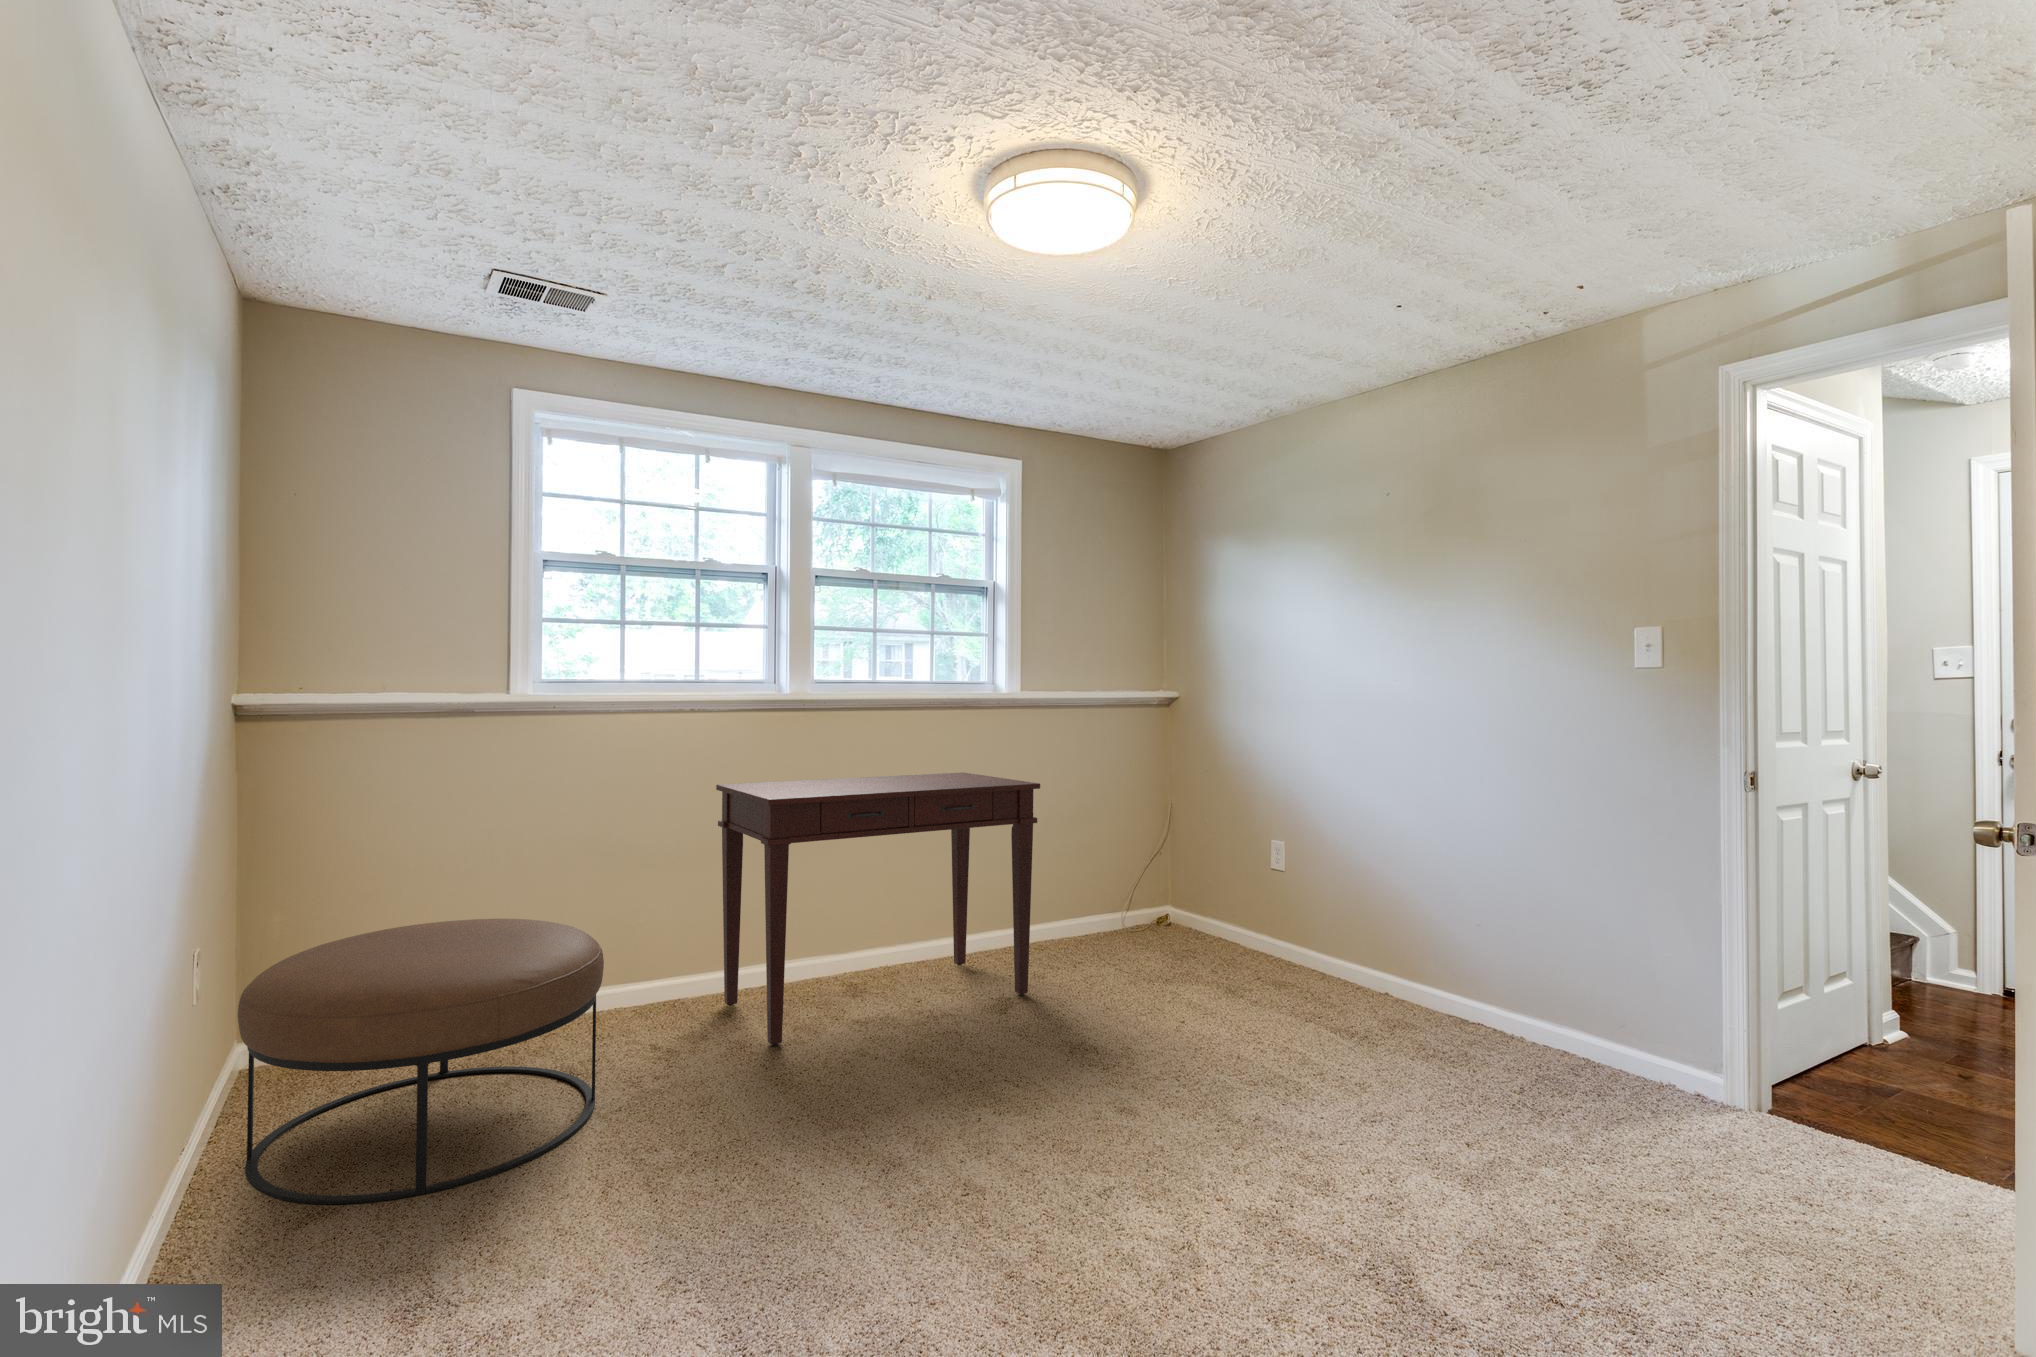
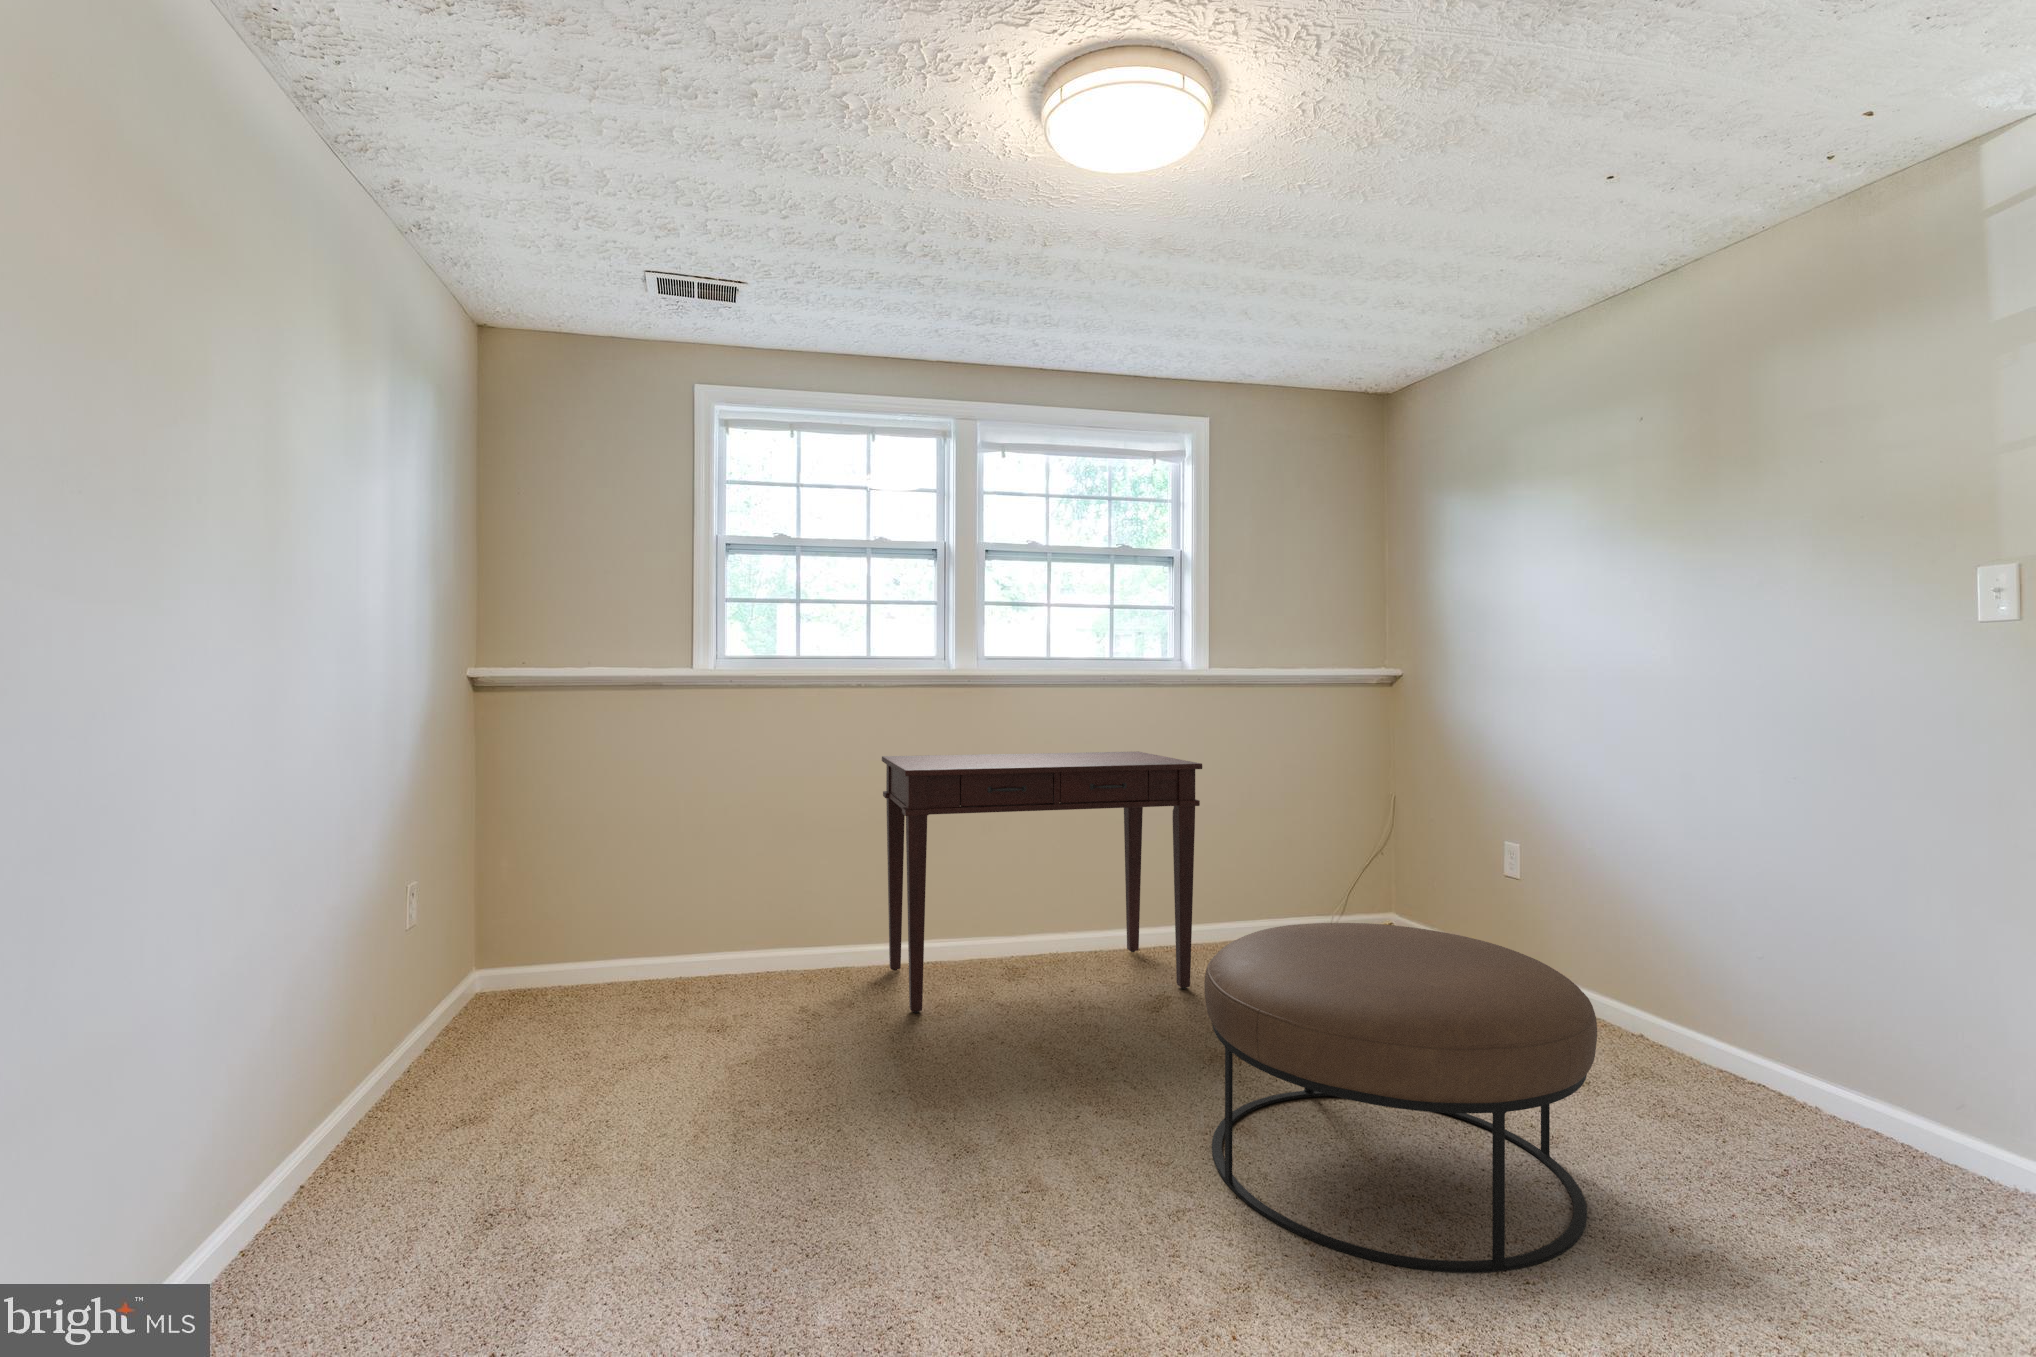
ottoman: present [238,919,604,1204] -> present [1204,923,1597,1272]

